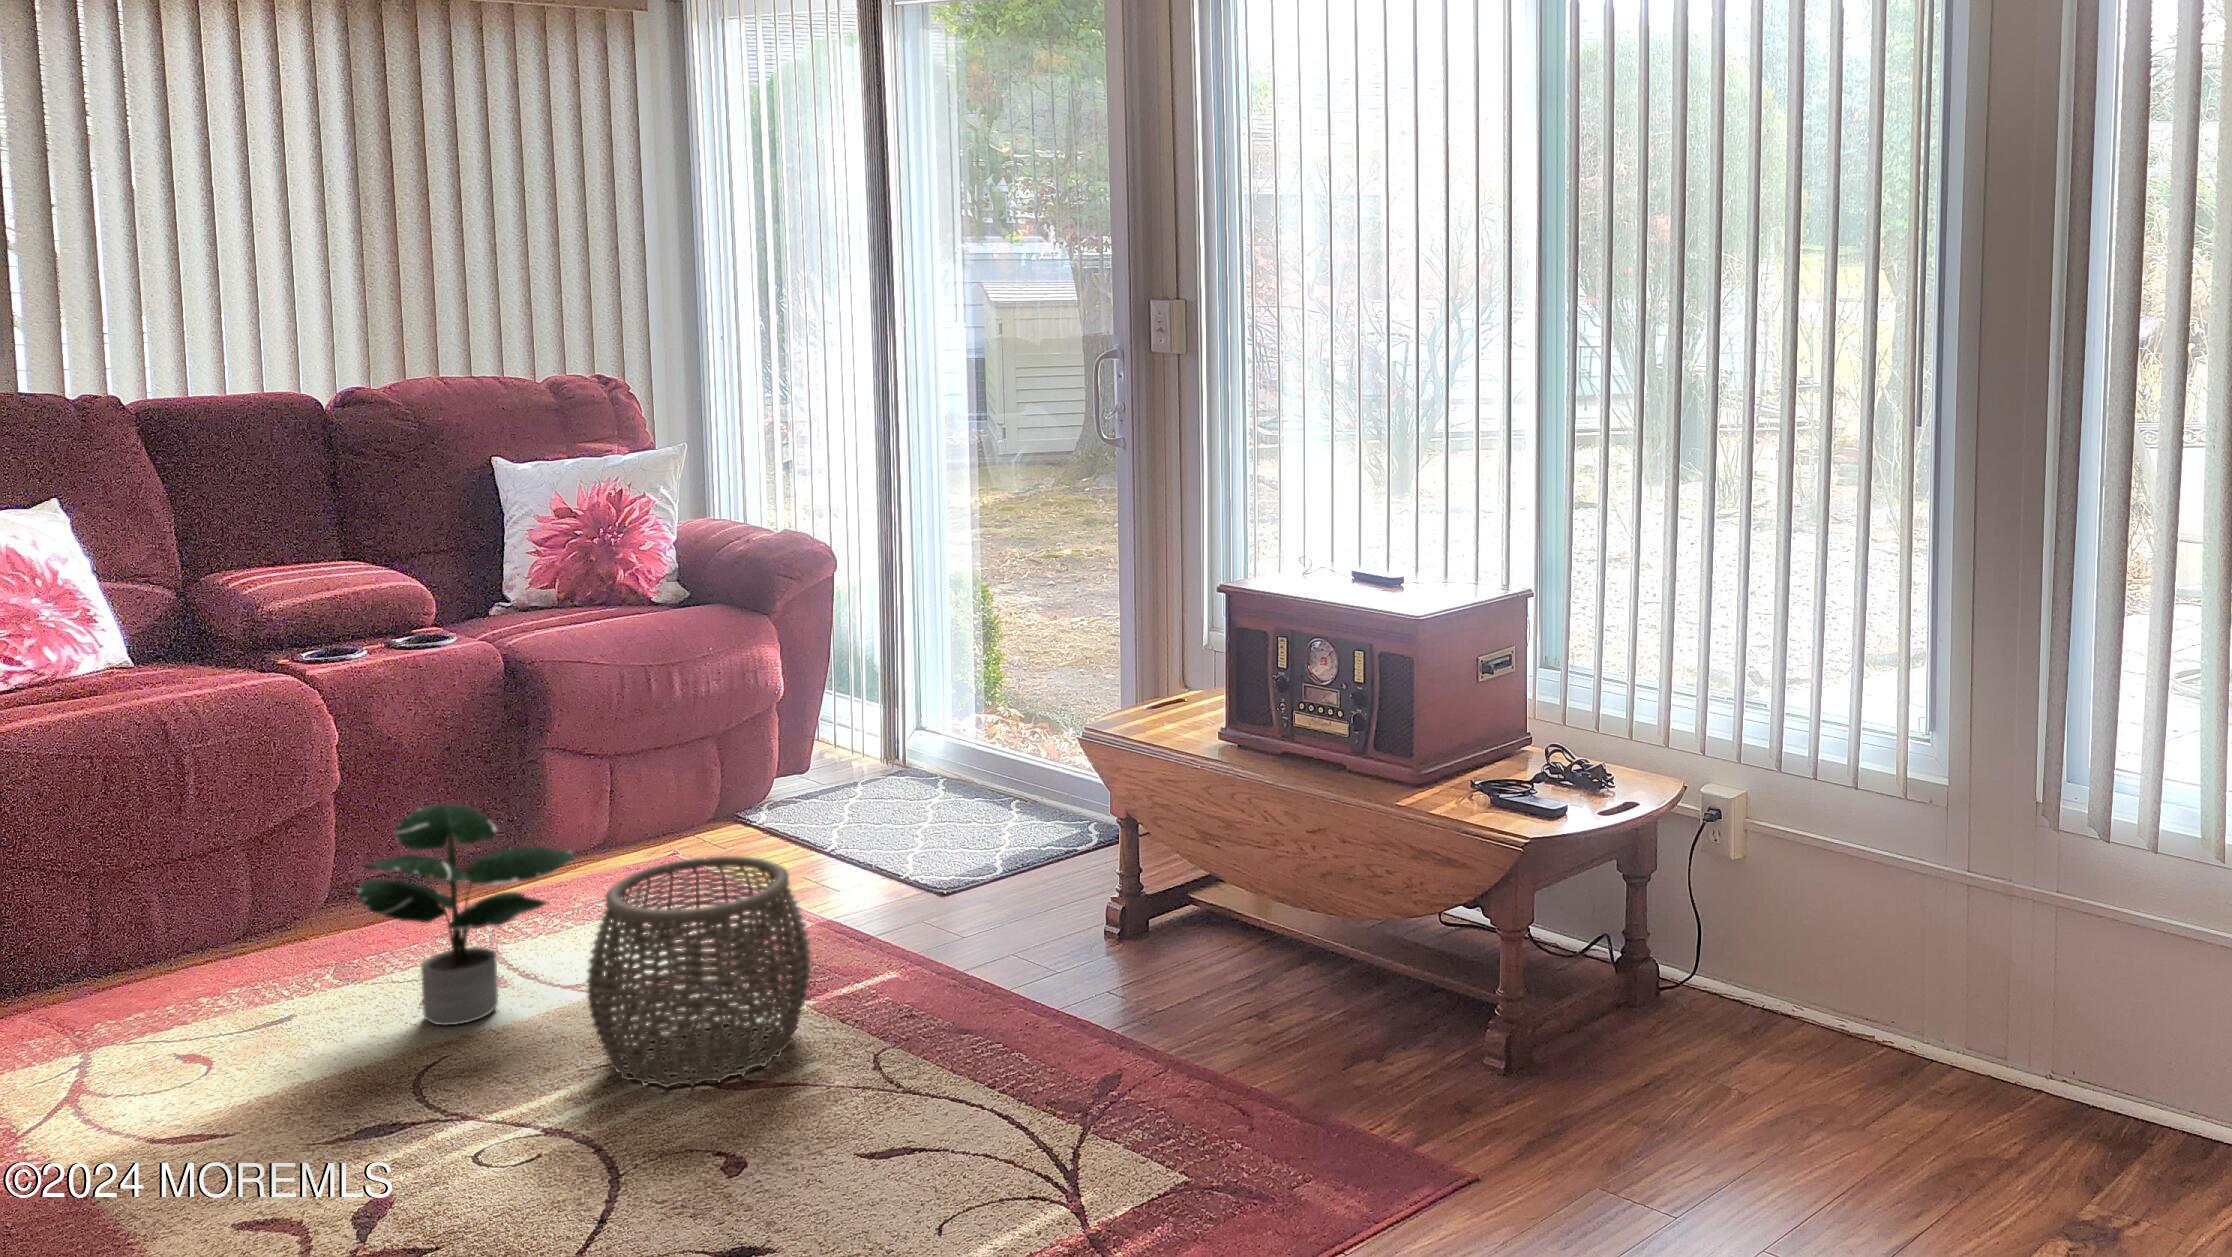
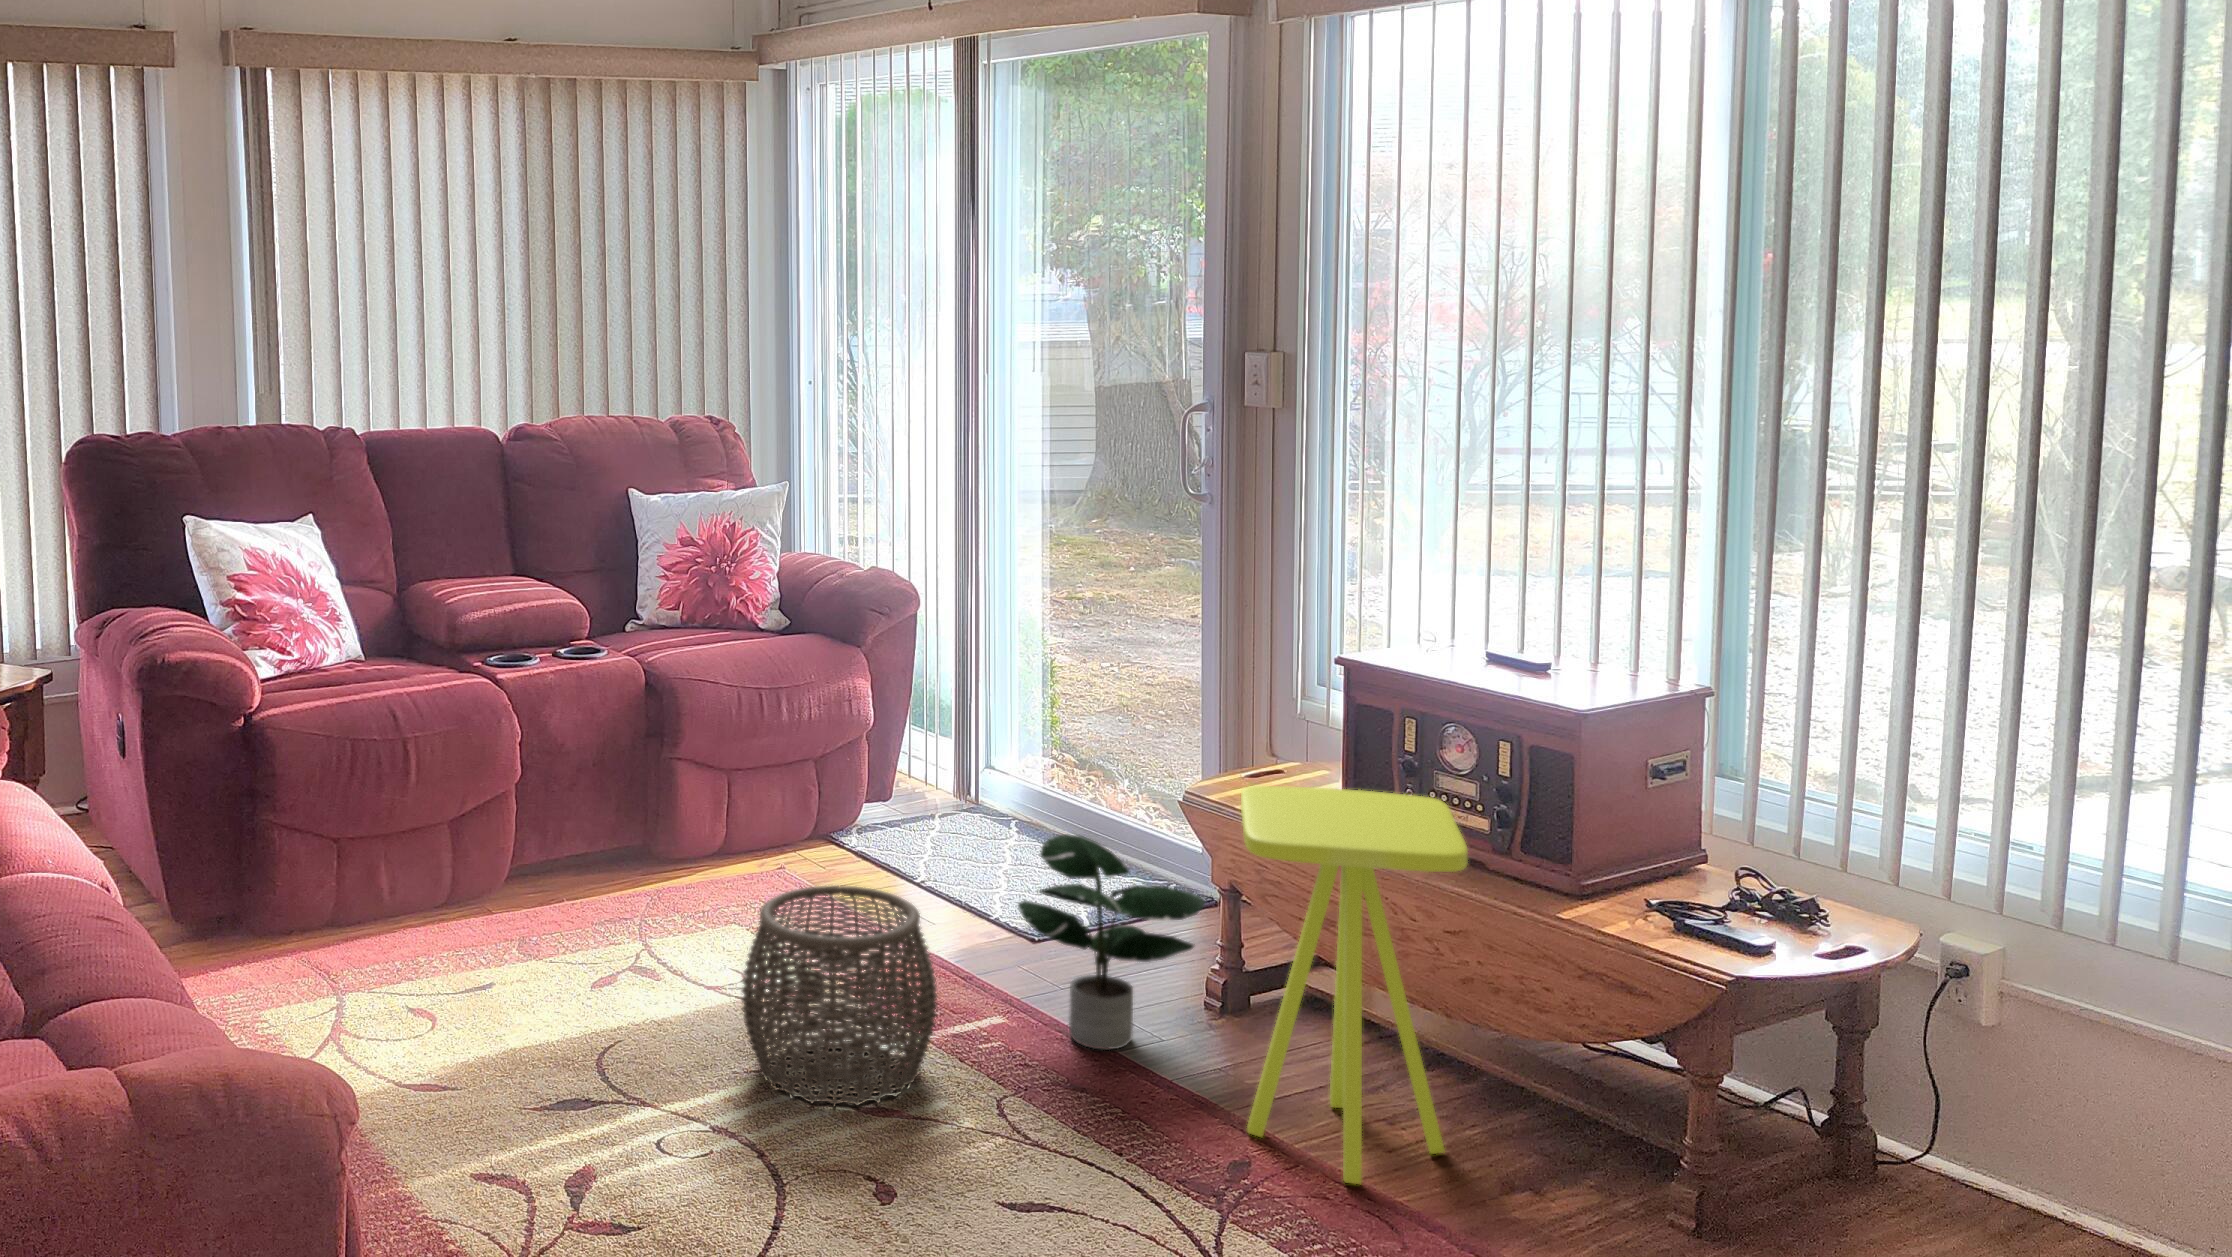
side table: none [1106,708,1308,1076] -> present [1241,786,1468,1184]
potted plant: present [357,804,574,1025] -> present [1018,834,1206,1050]

